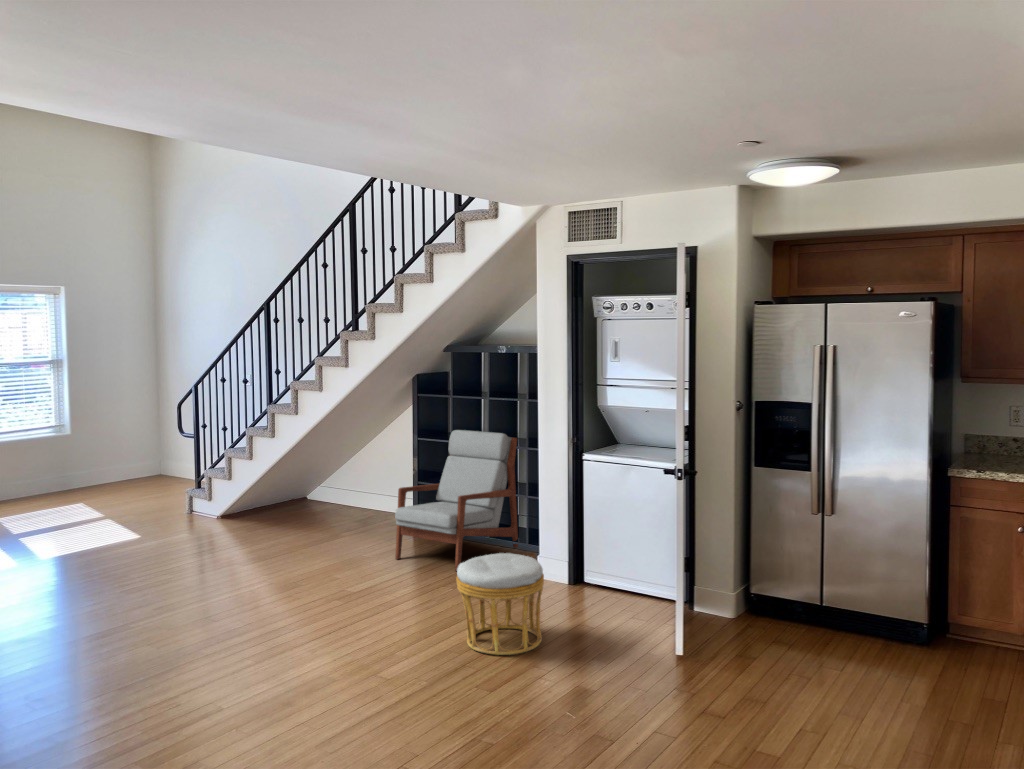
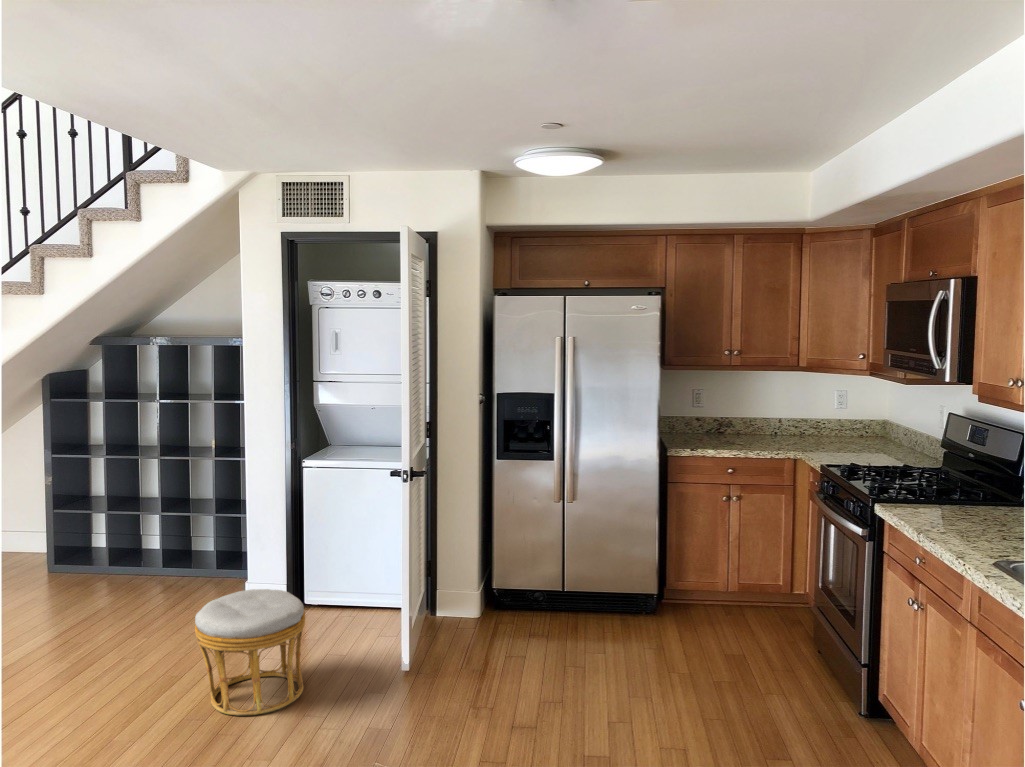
armchair: present [395,430,518,571] -> none [44,441,202,617]

